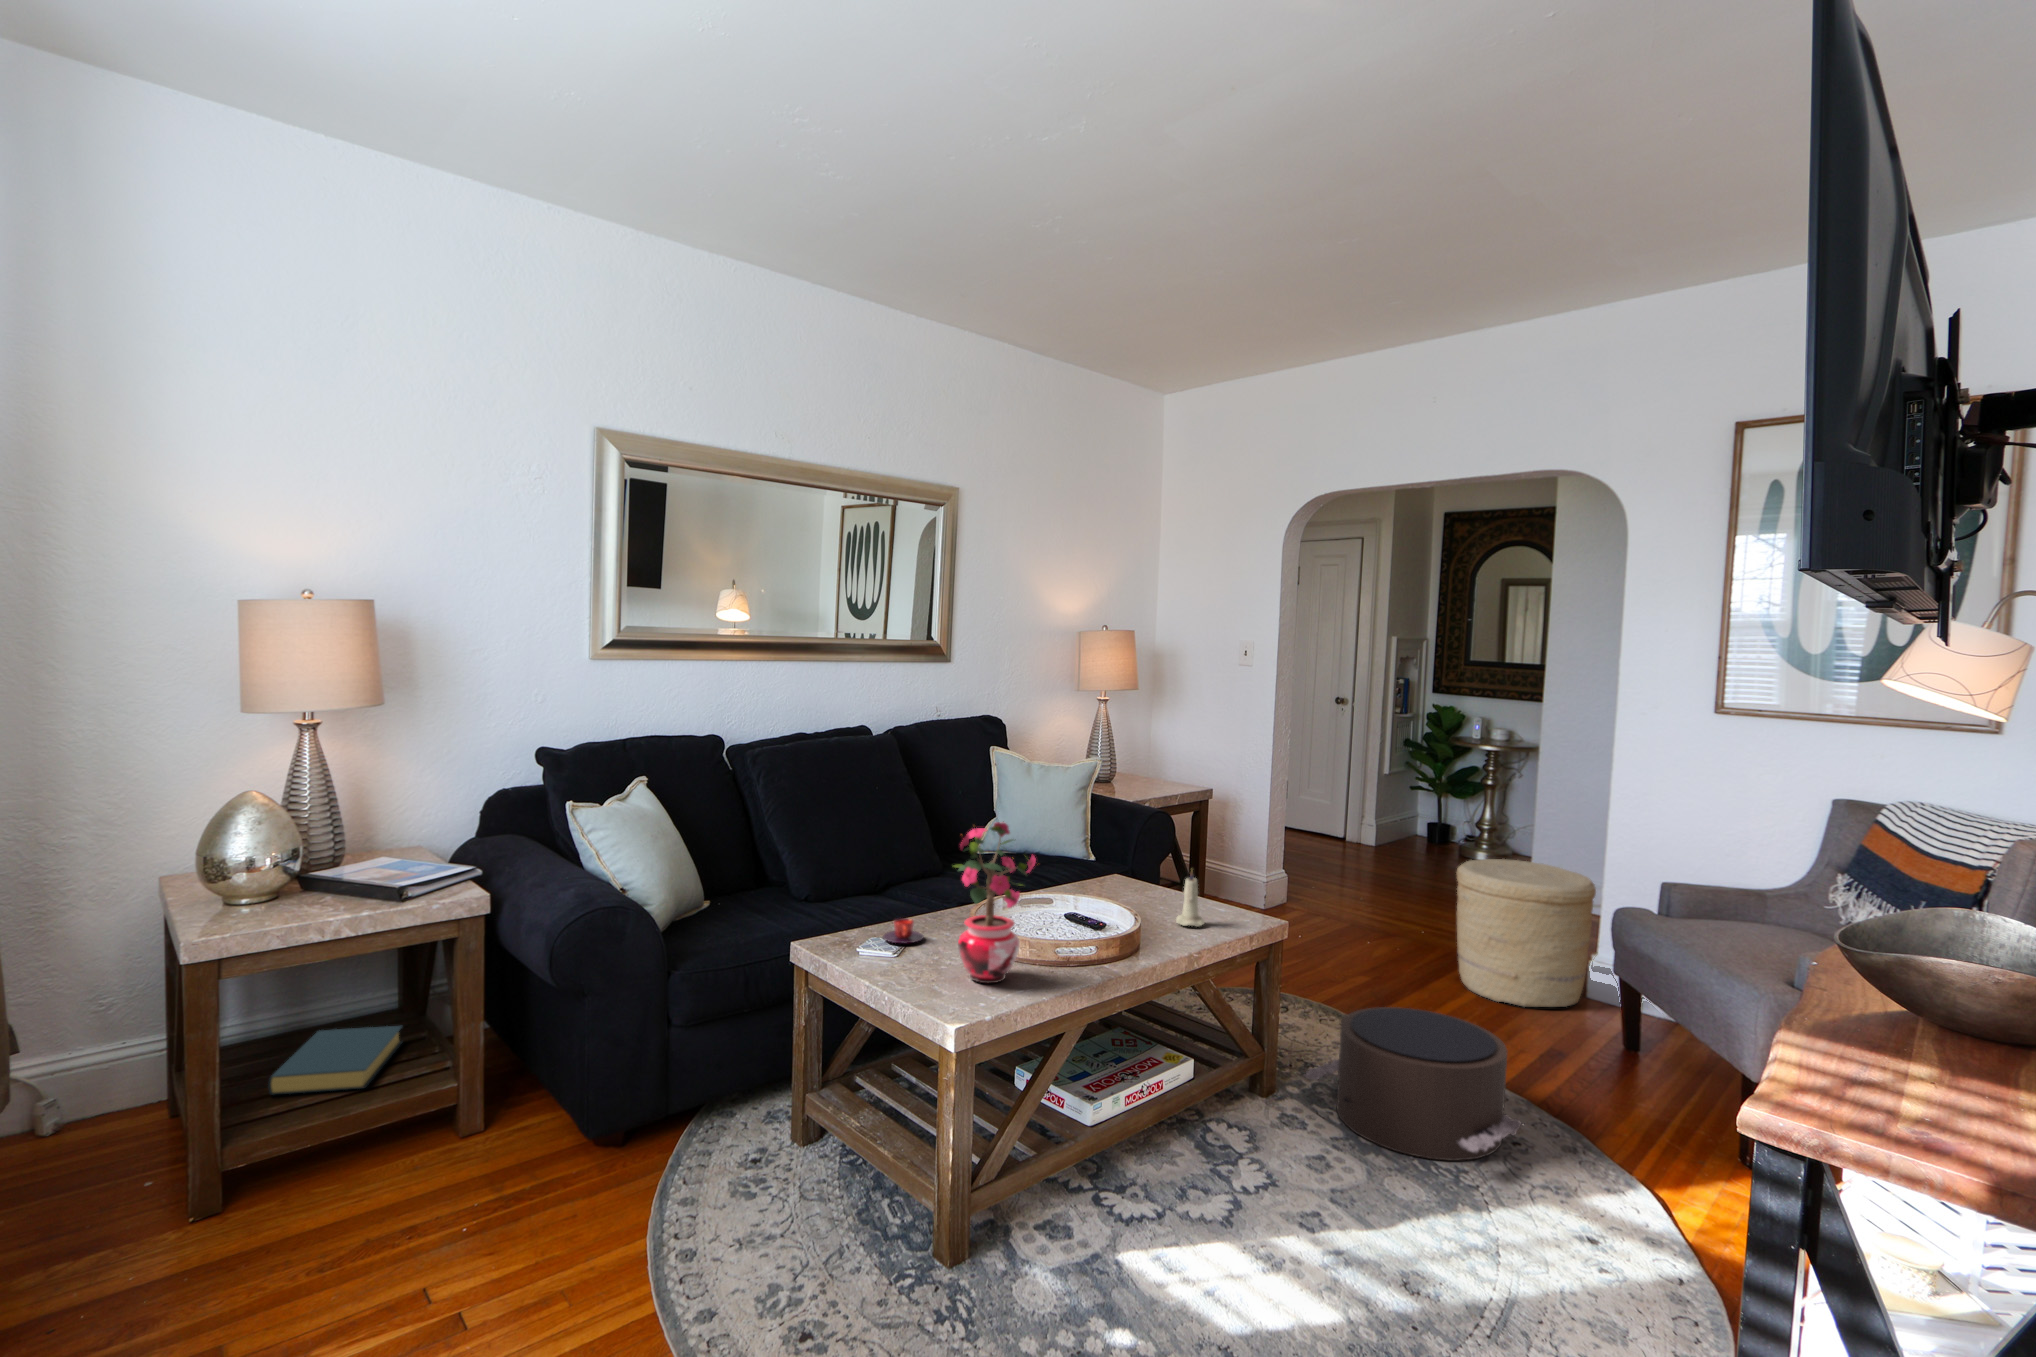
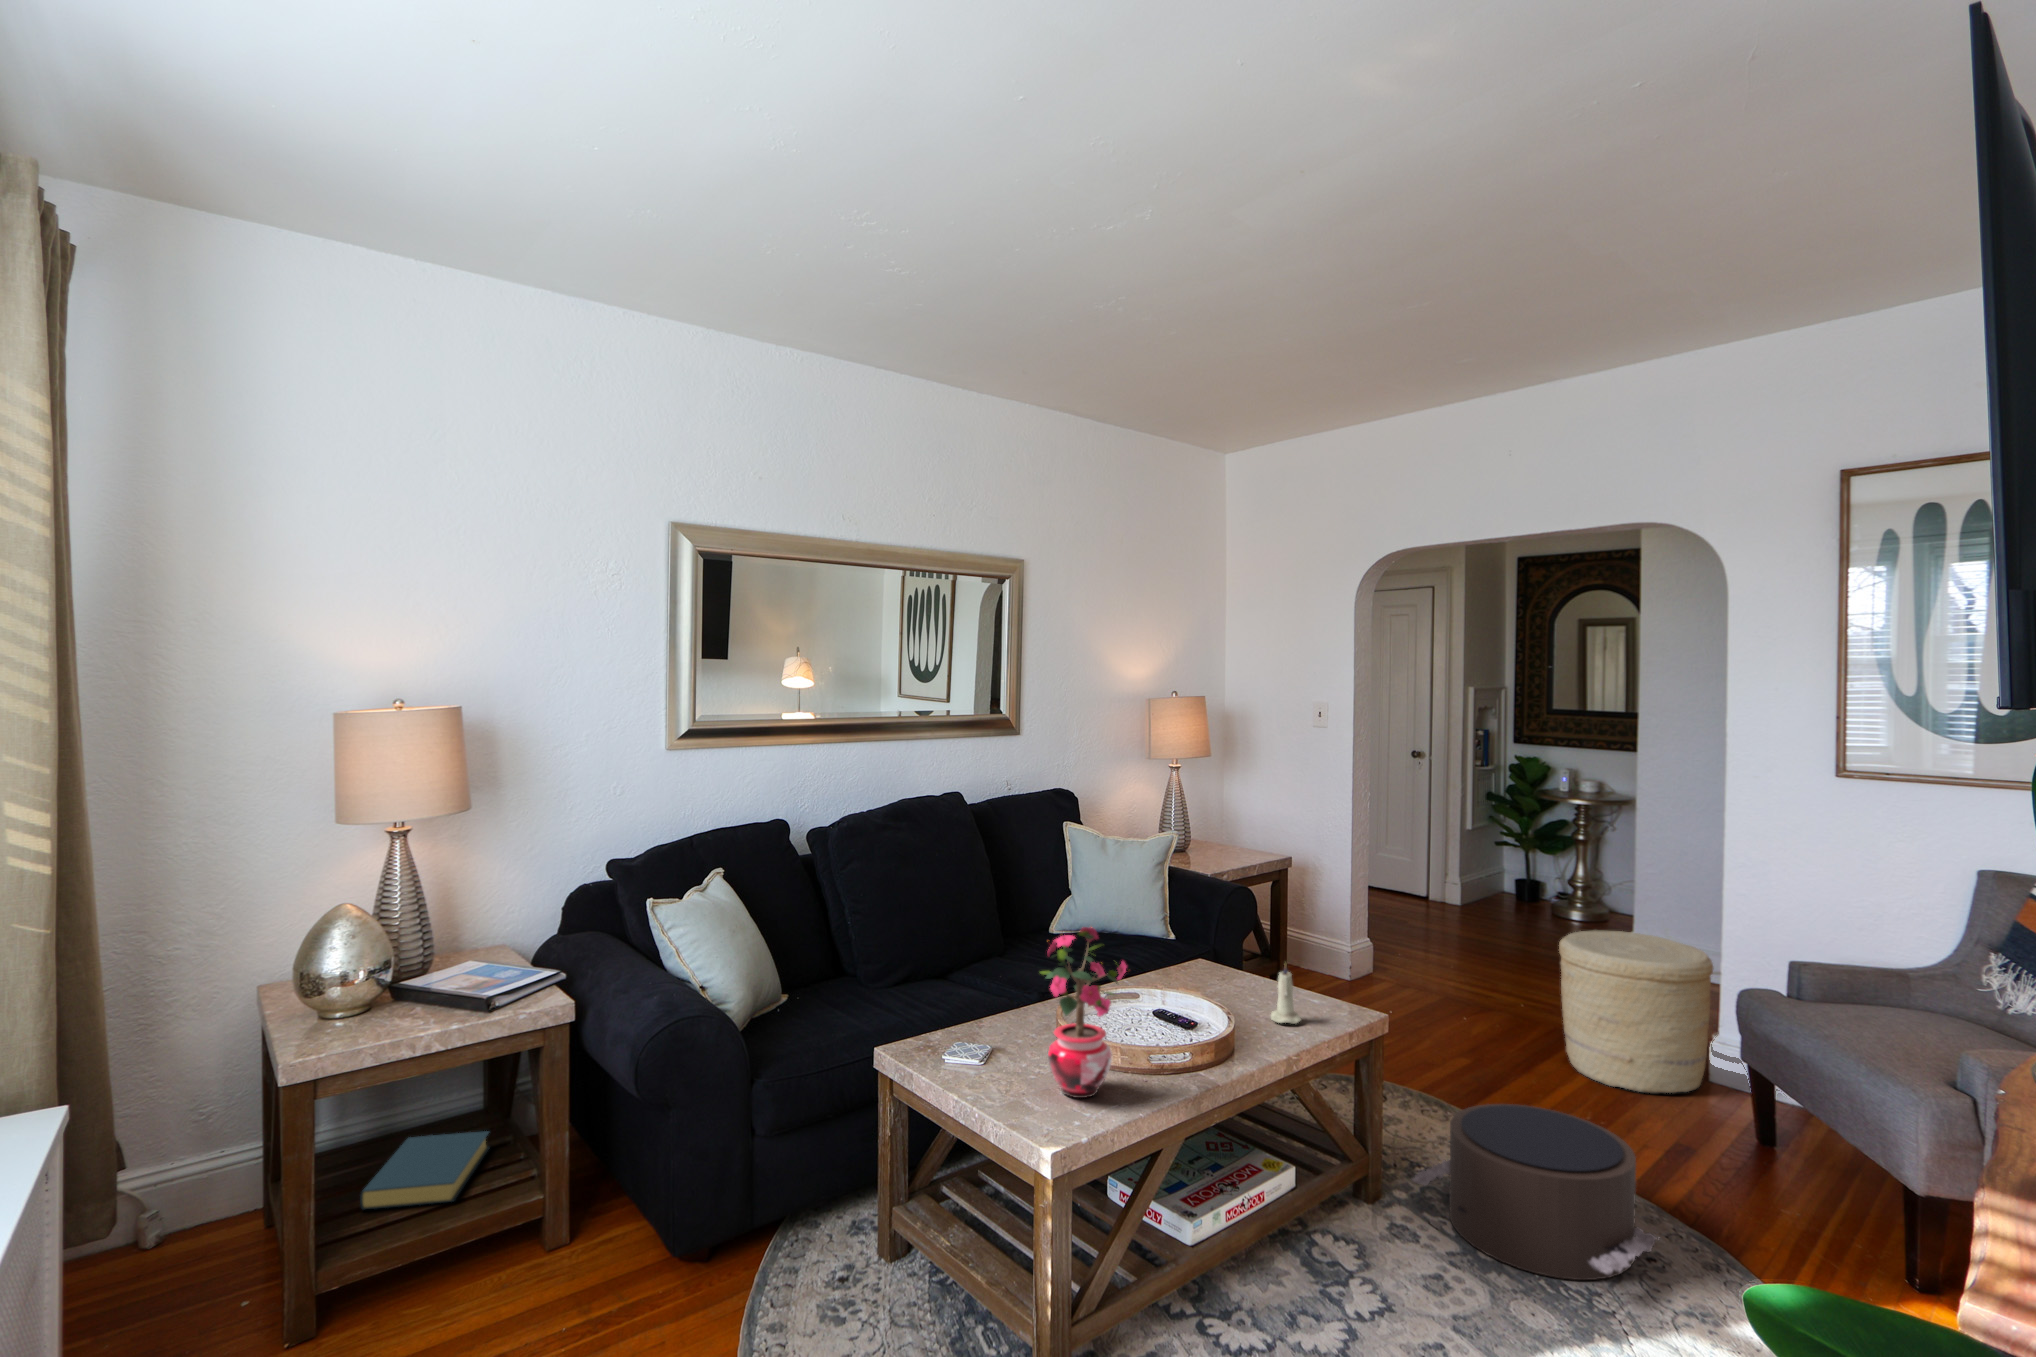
teacup: present [883,918,924,943] -> none [968,1021,1010,1049]

